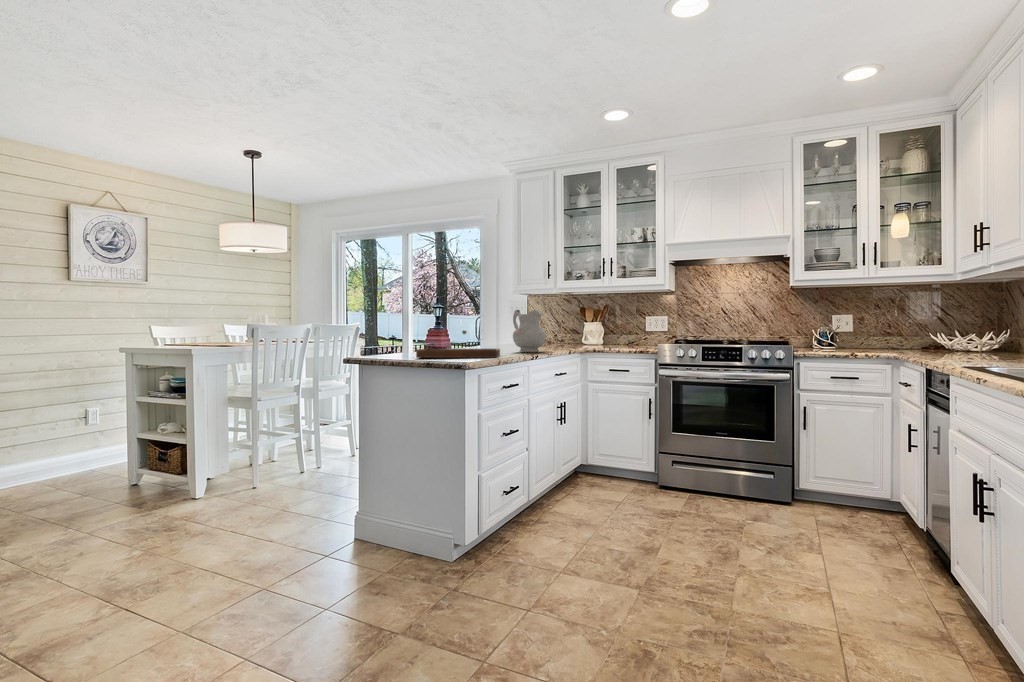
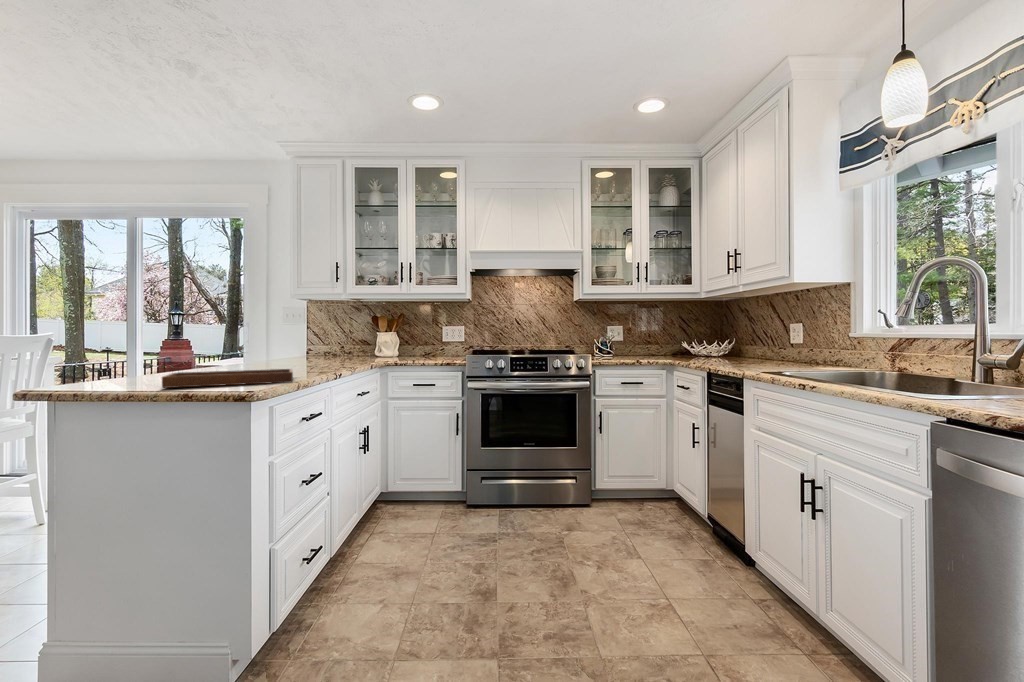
ceramic pitcher: present [513,310,546,352] -> none [303,318,348,371]

